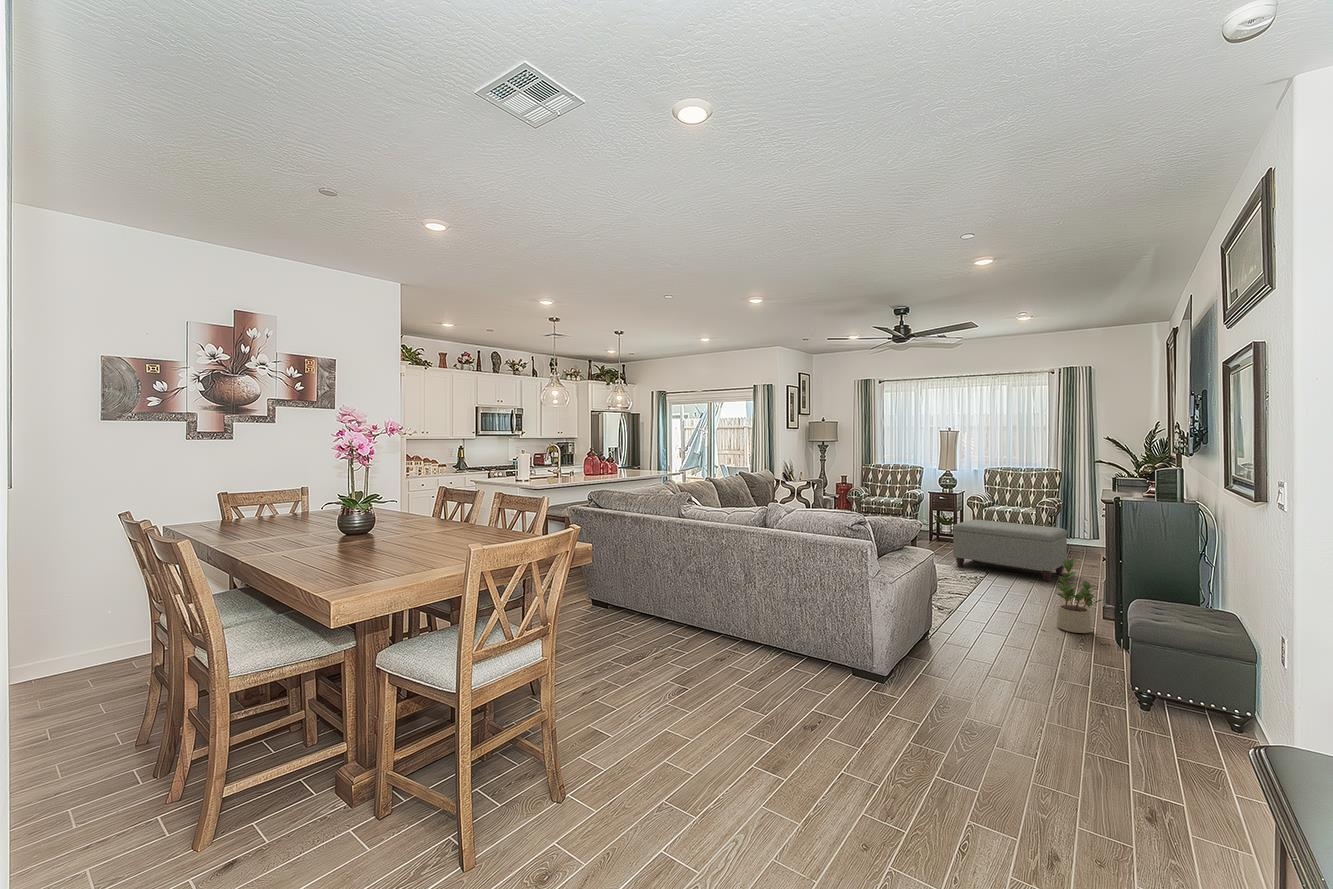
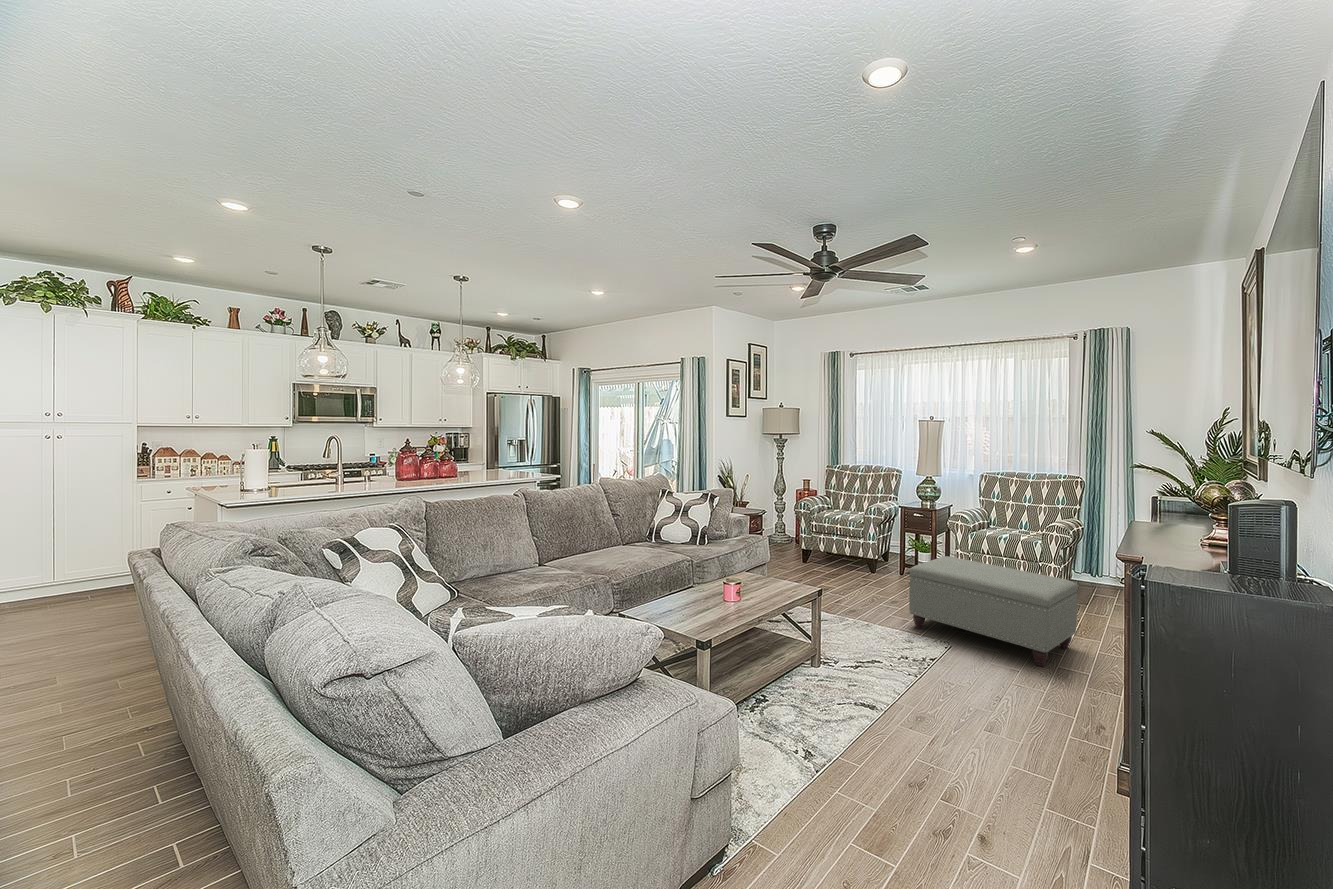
potted plant: present [1057,559,1102,633] -> none [1020,689,1106,830]

